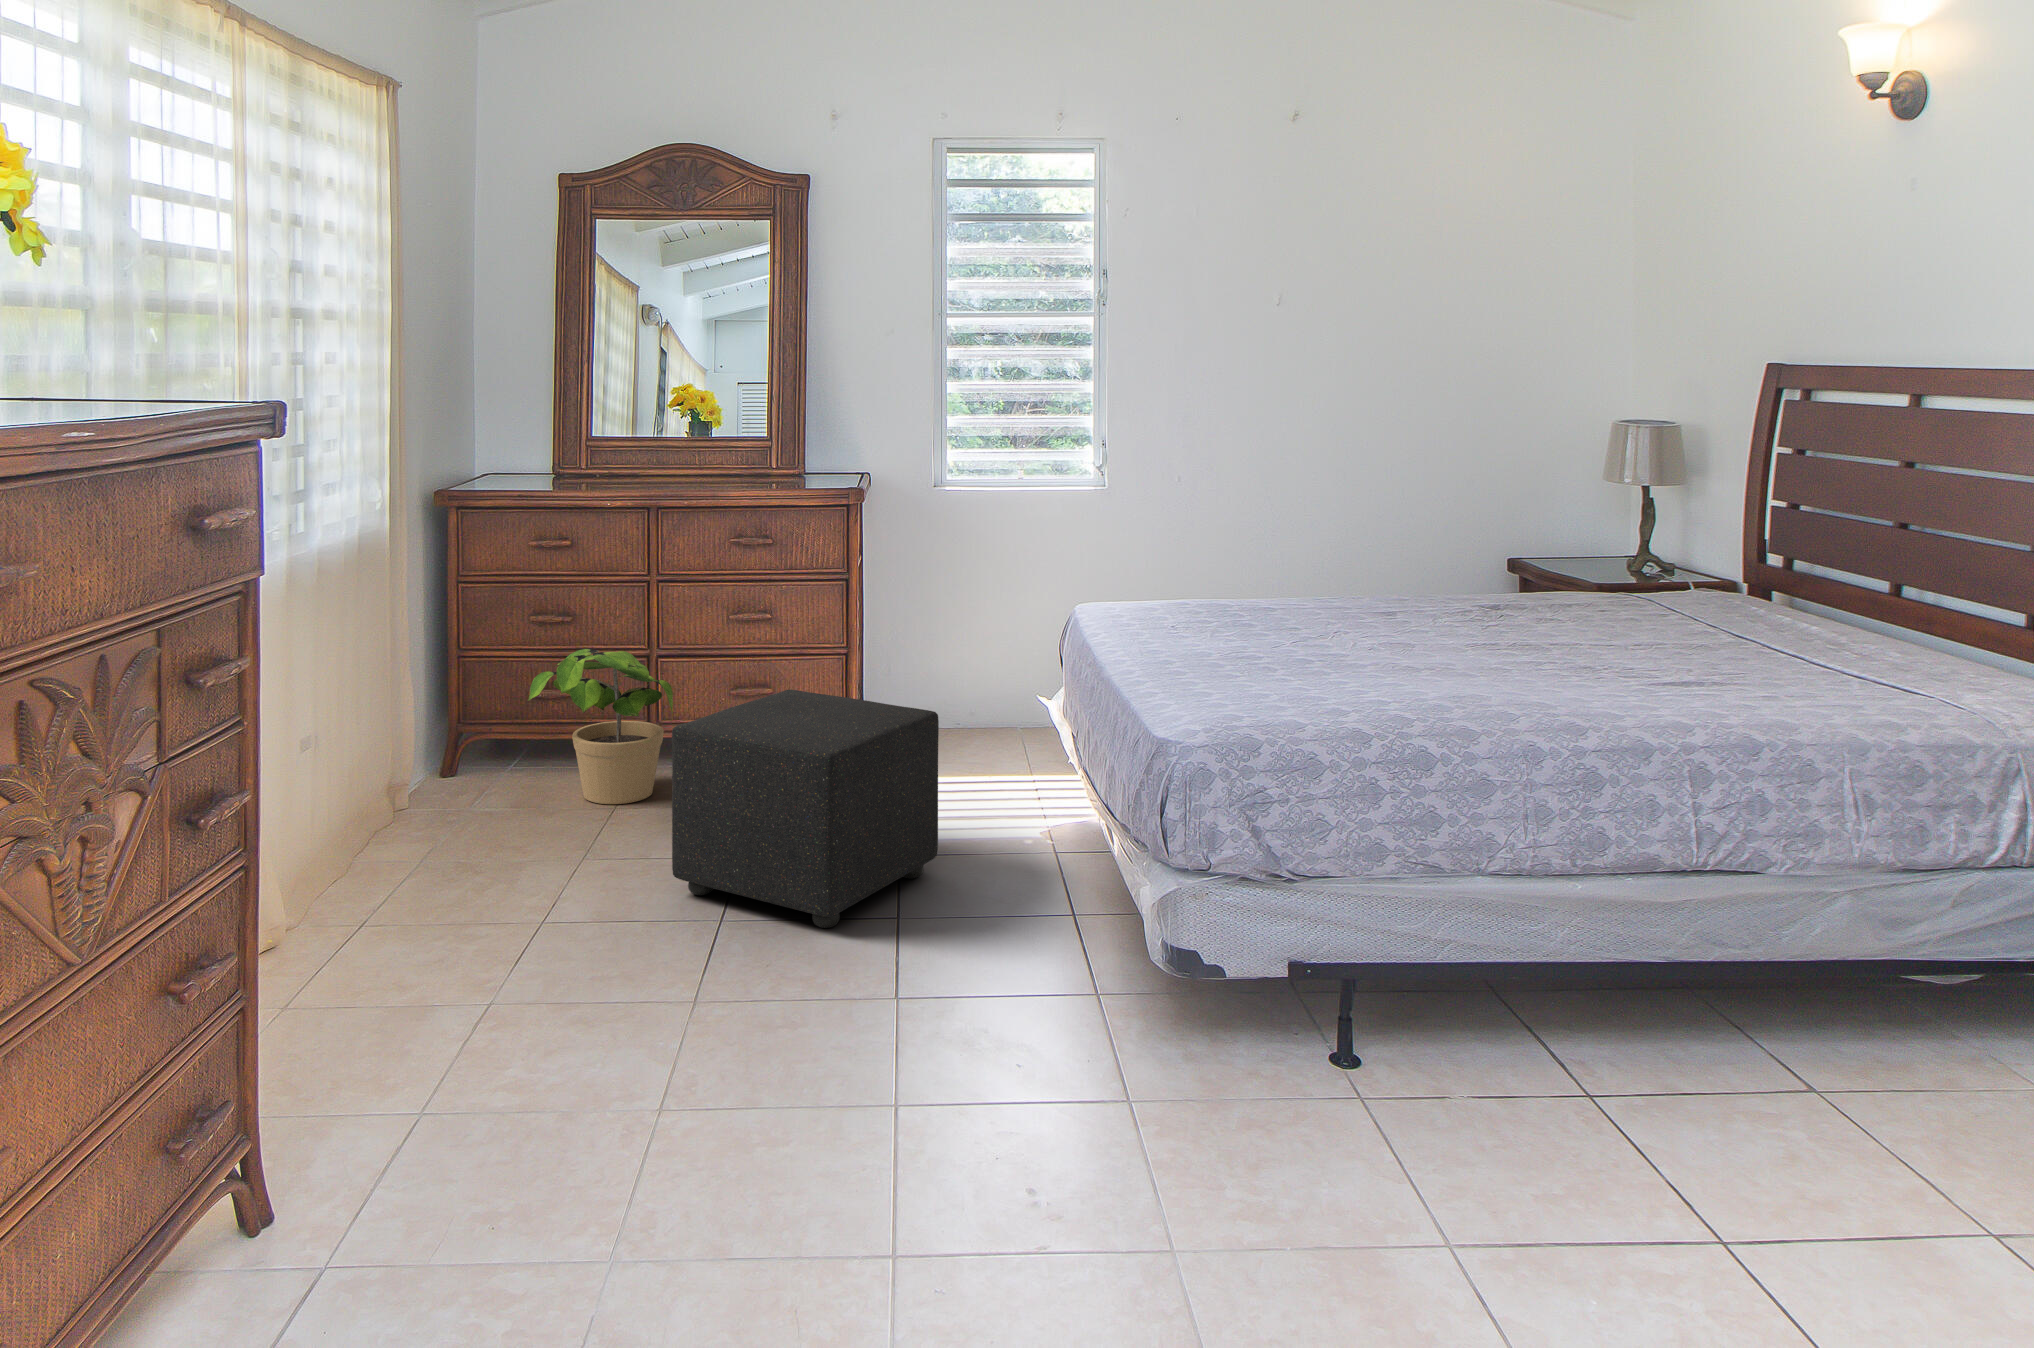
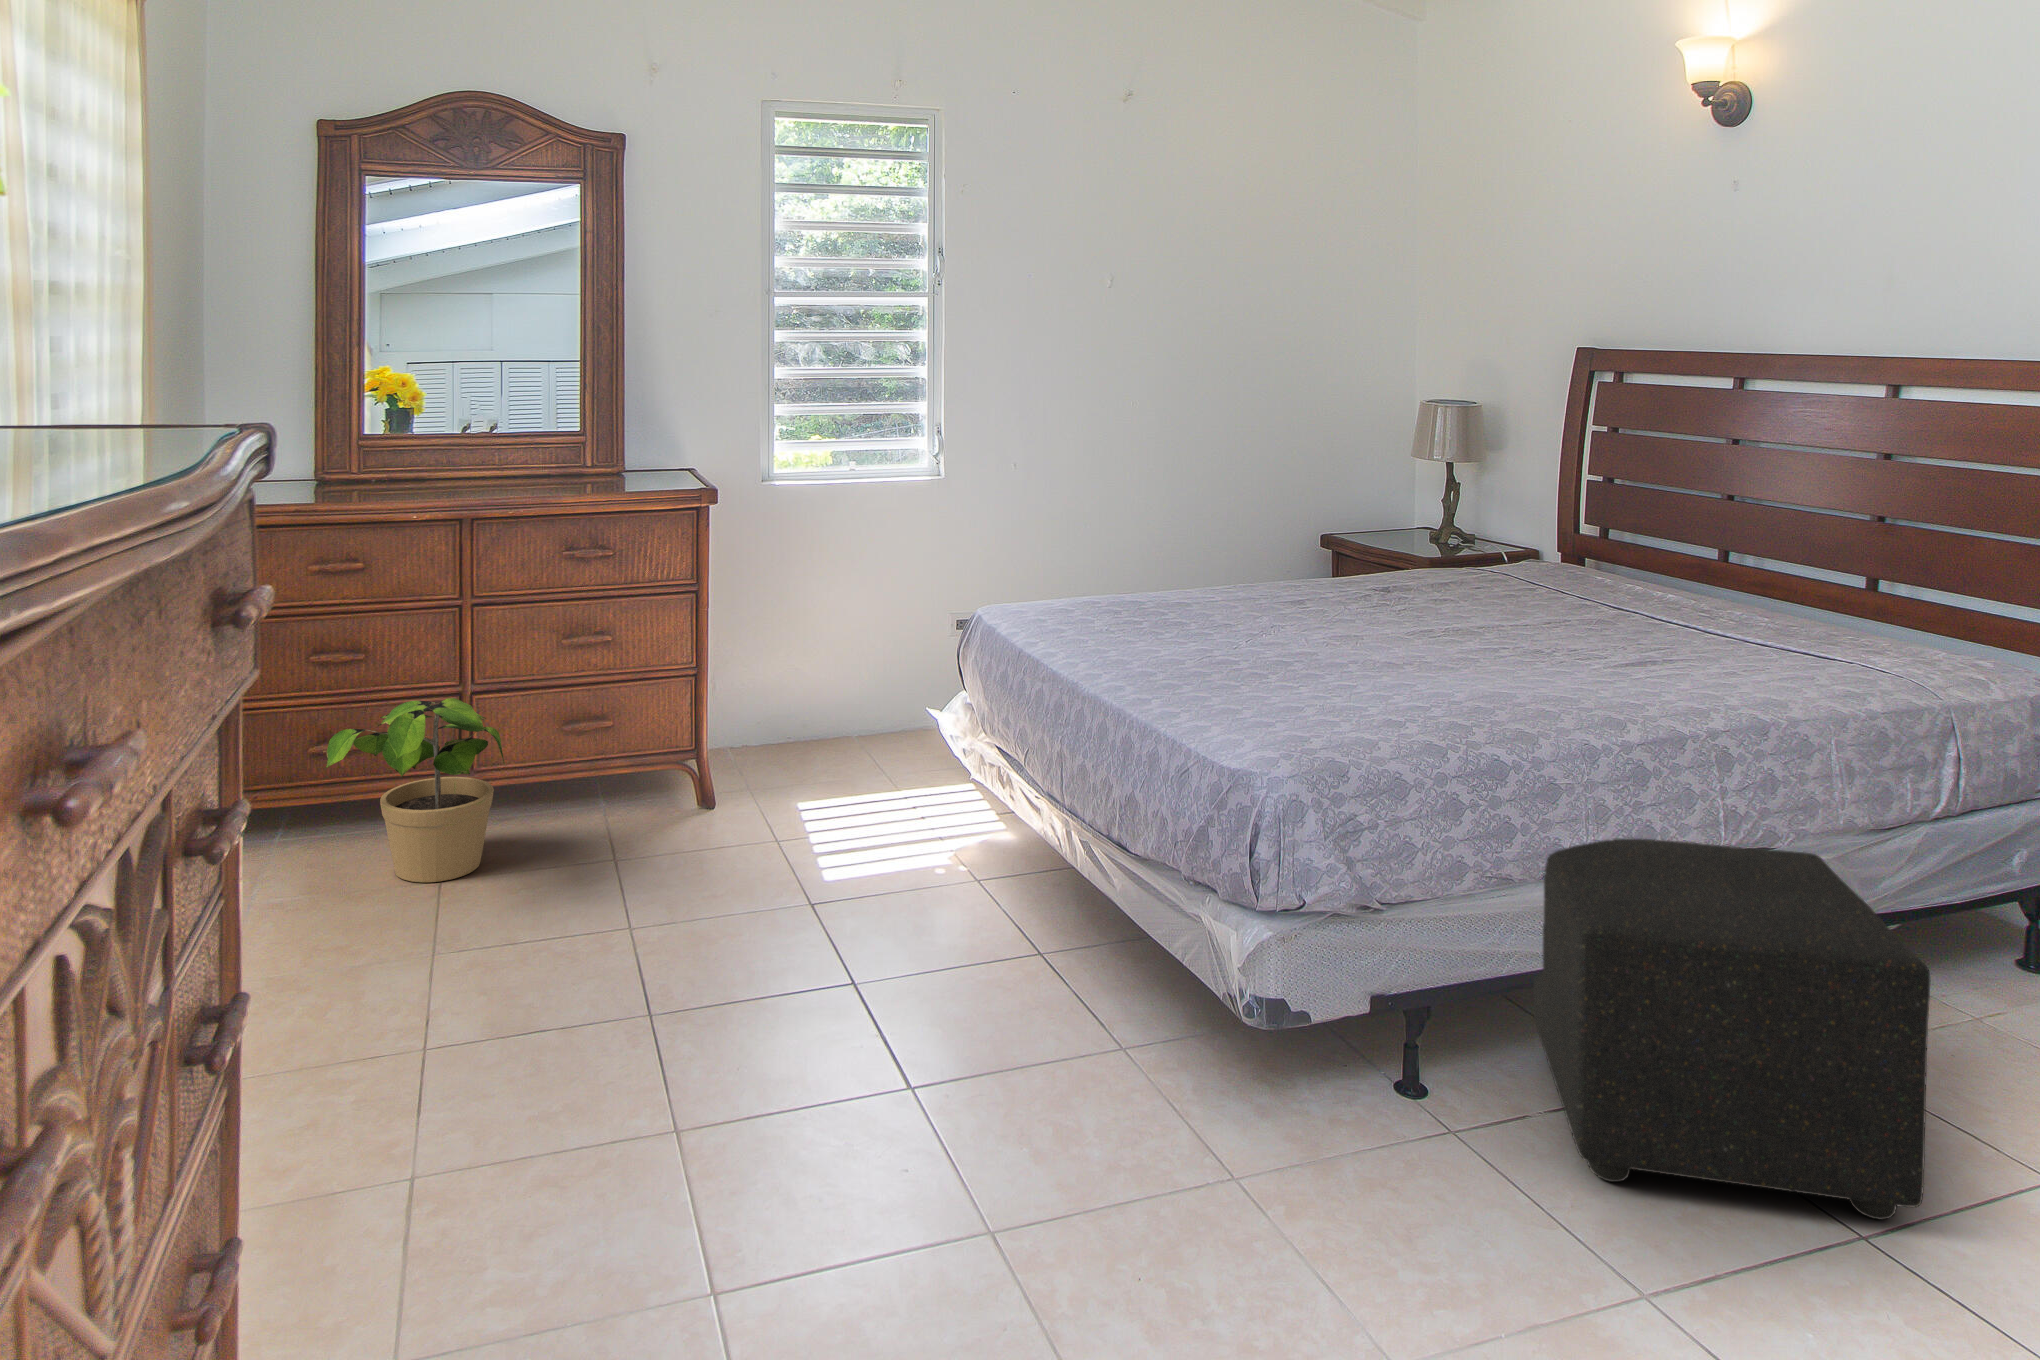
ottoman: present [672,690,939,928] -> present [1533,839,1930,1220]

